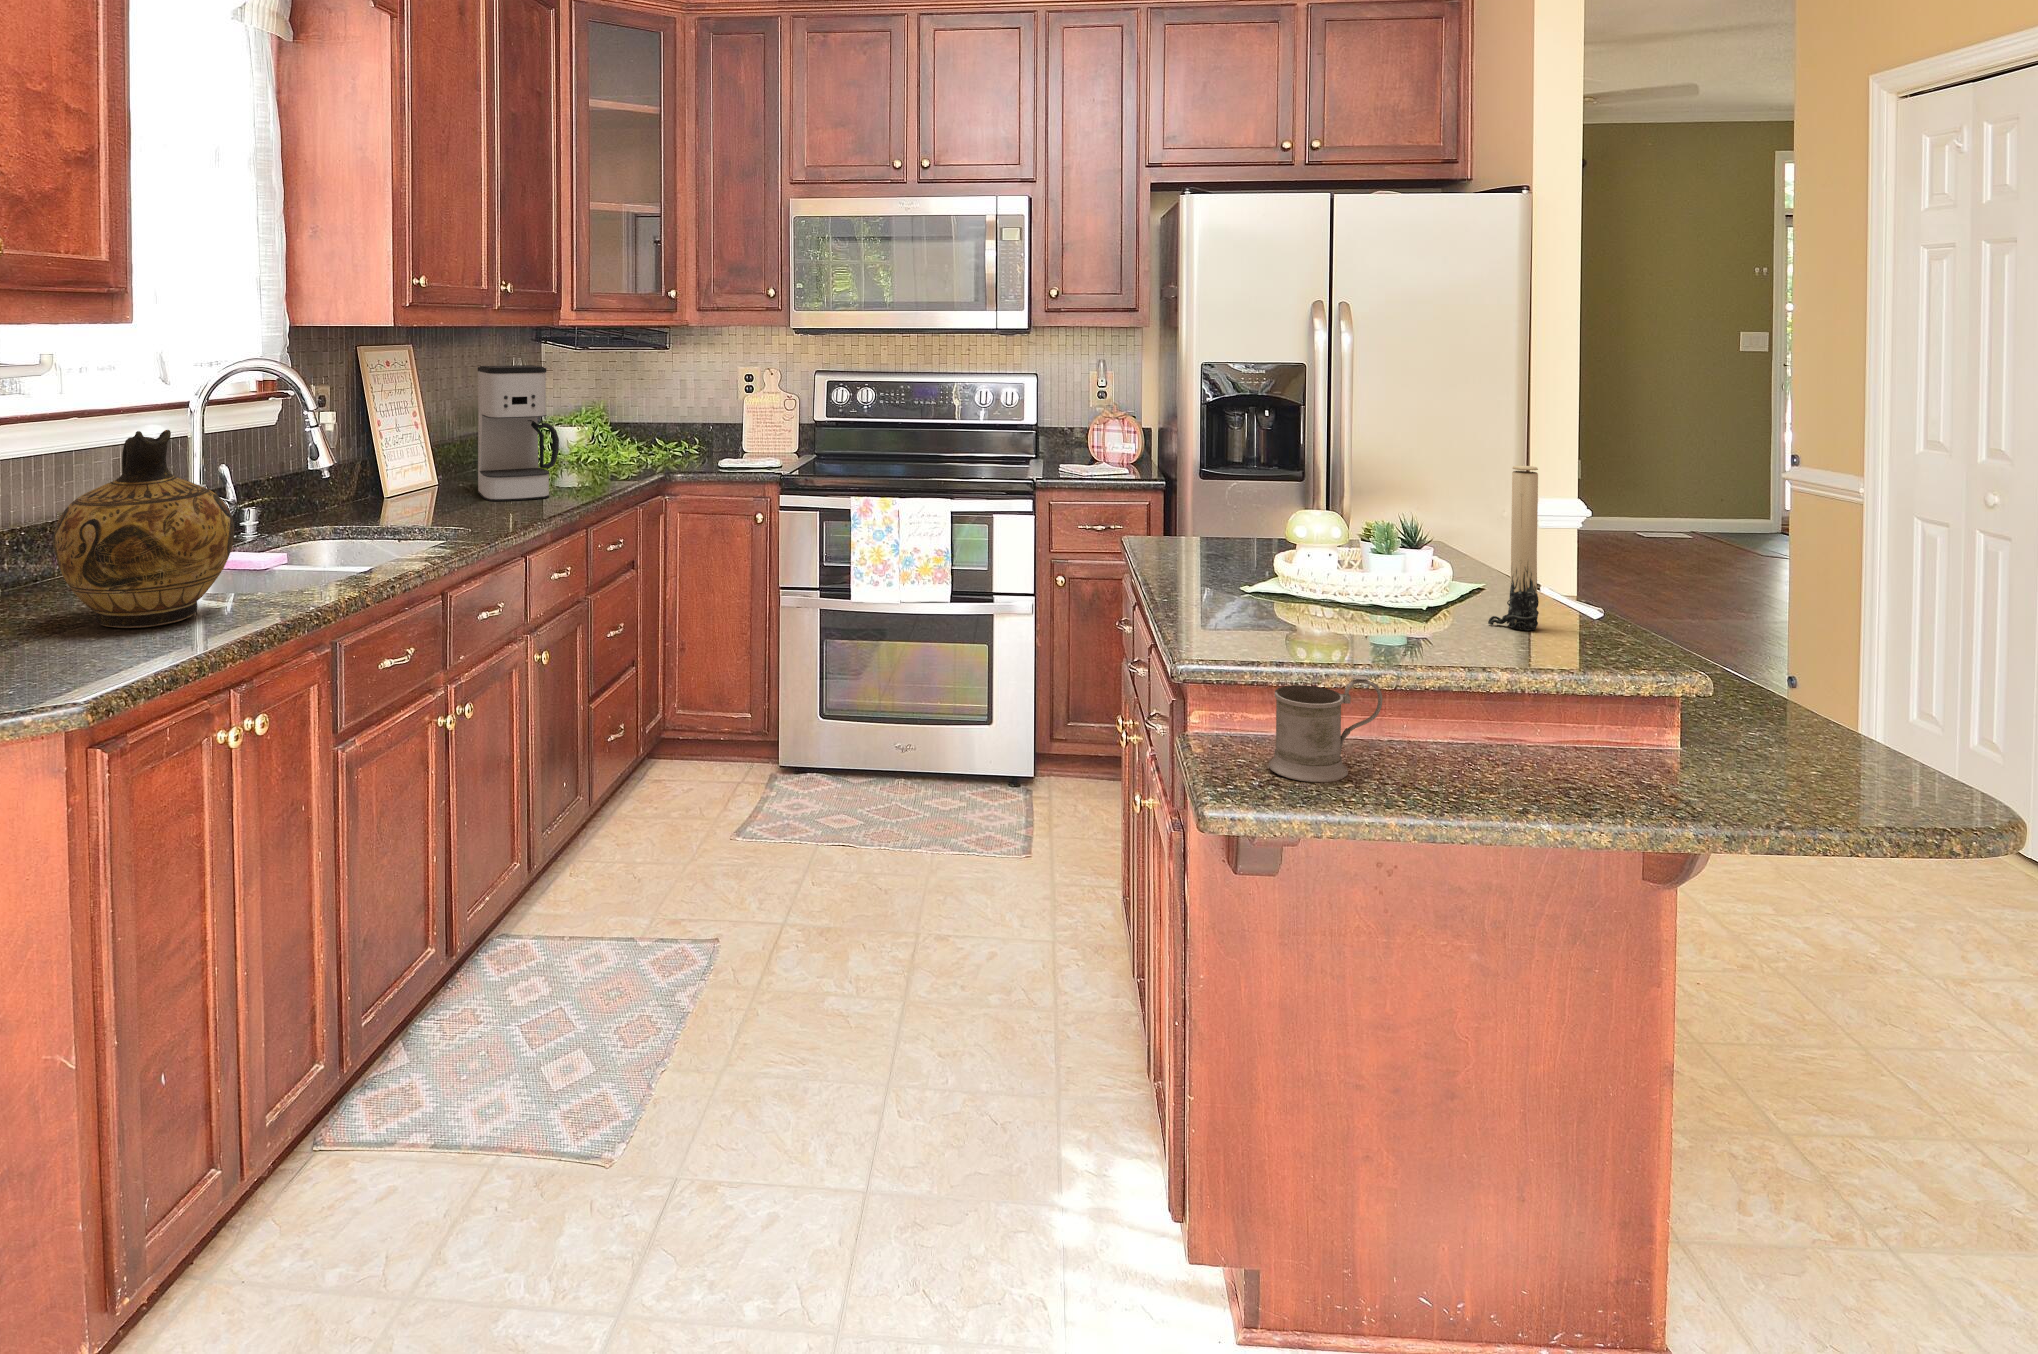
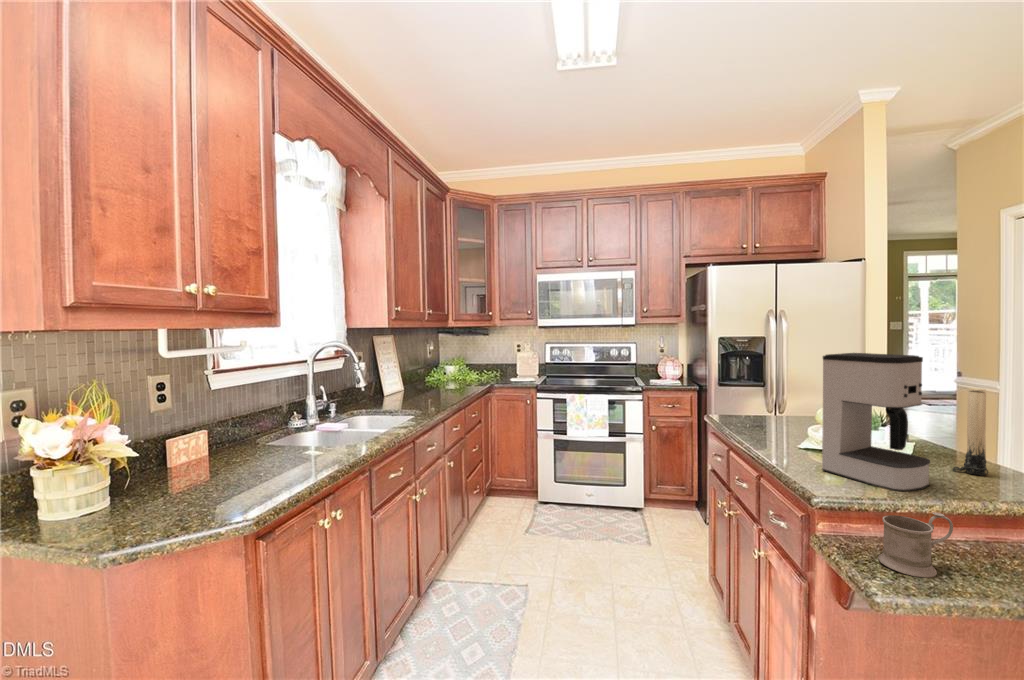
coffee maker: present [478,365,559,501] -> present [822,353,930,492]
ceramic jug: present [53,430,235,628] -> none [246,376,326,467]

